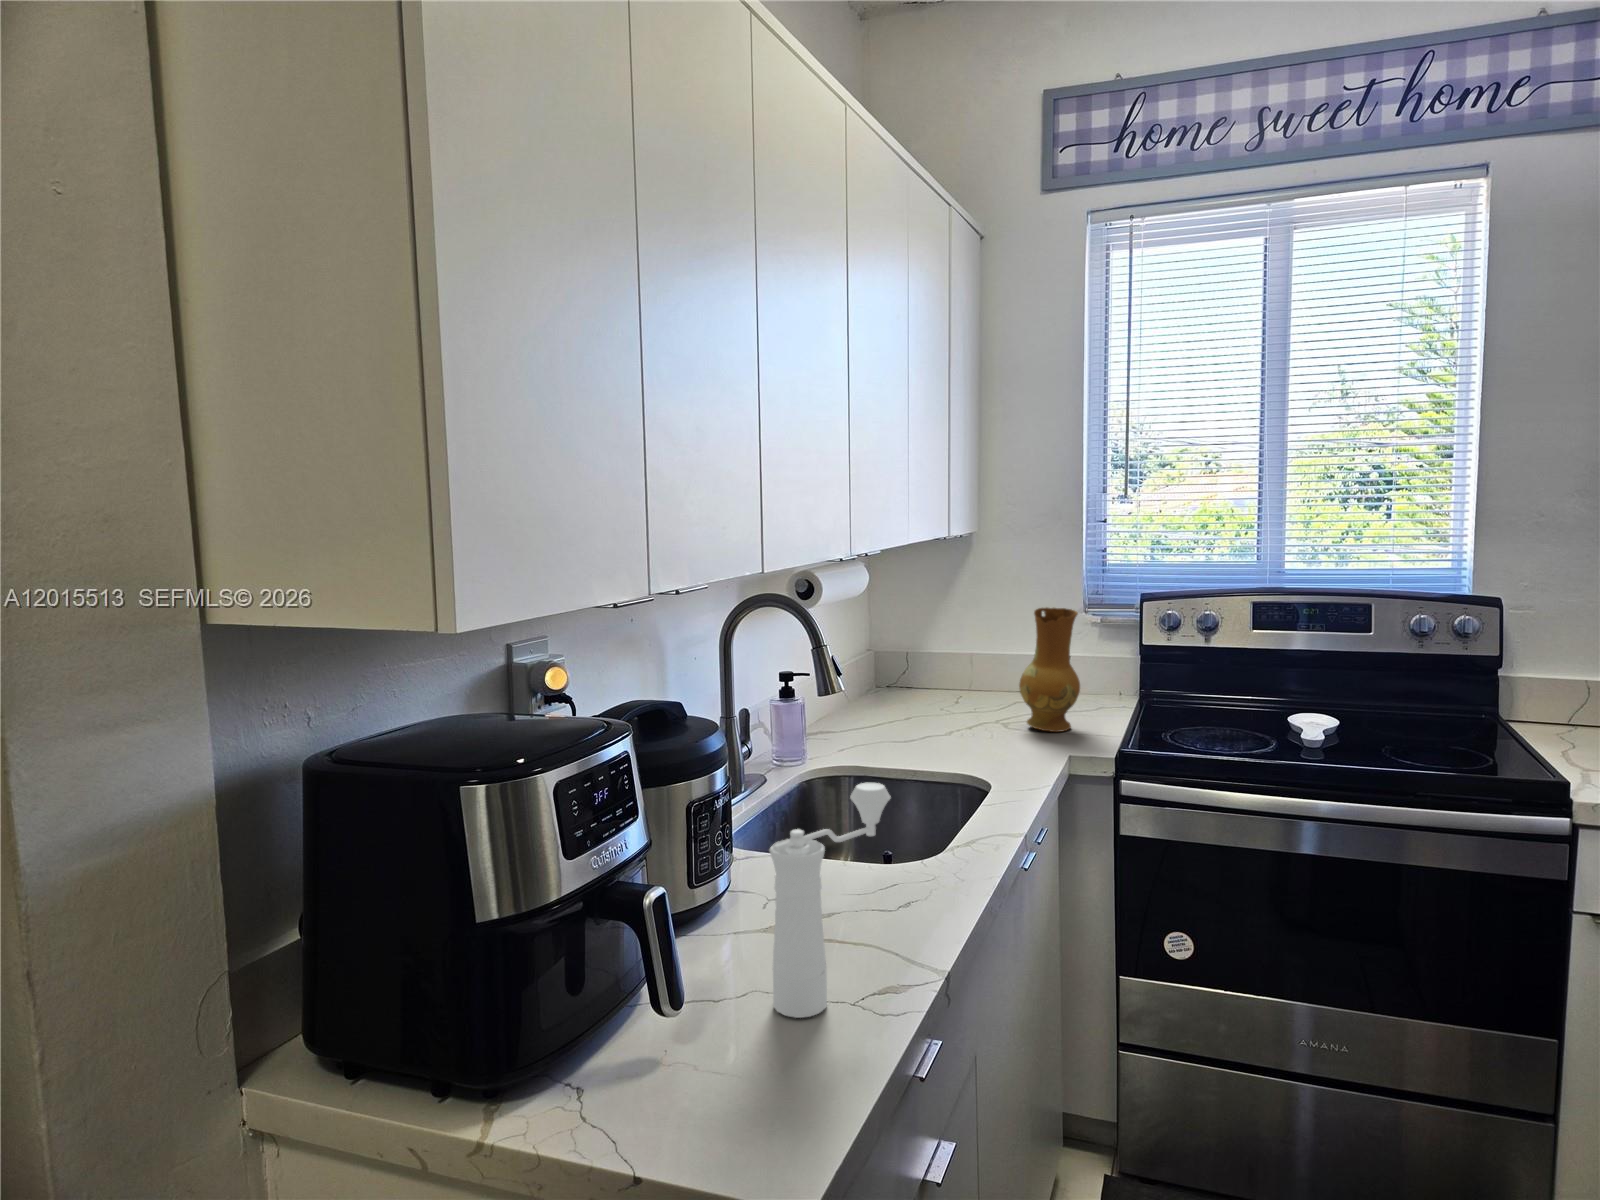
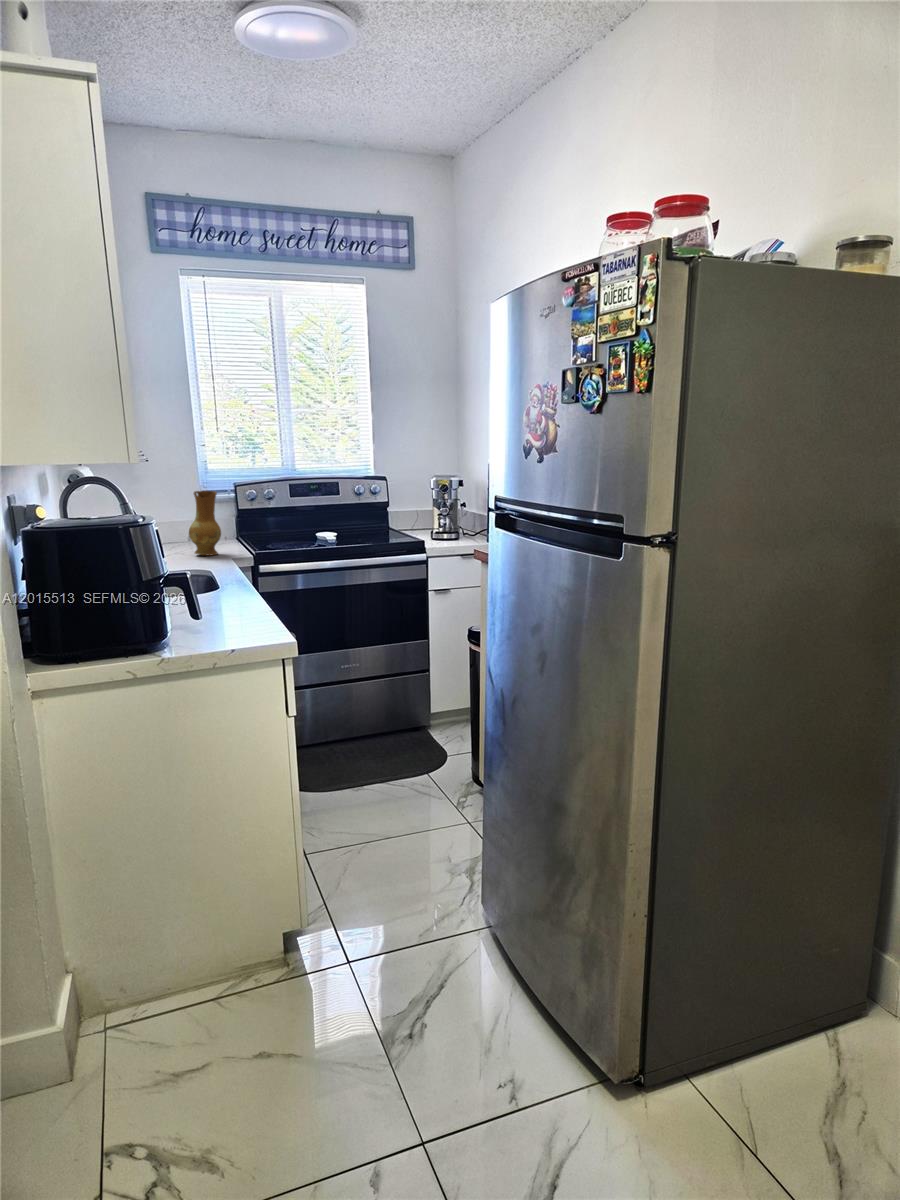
pepper mill: present [769,783,890,1018] -> none [216,541,248,628]

